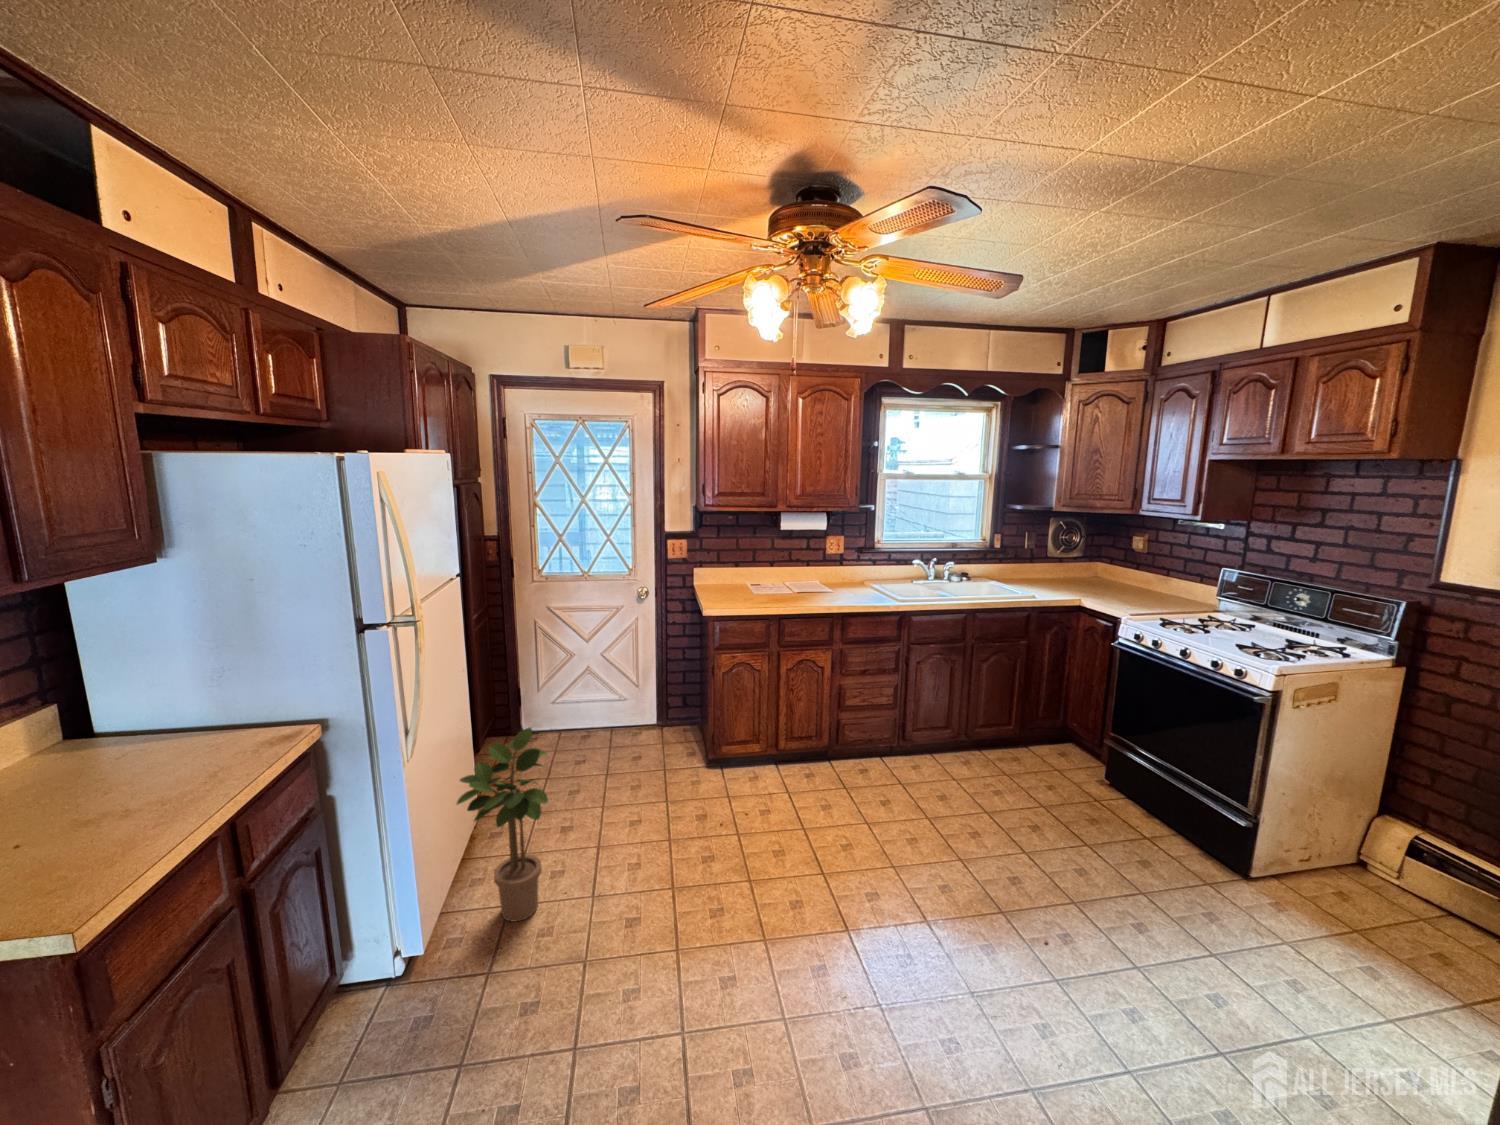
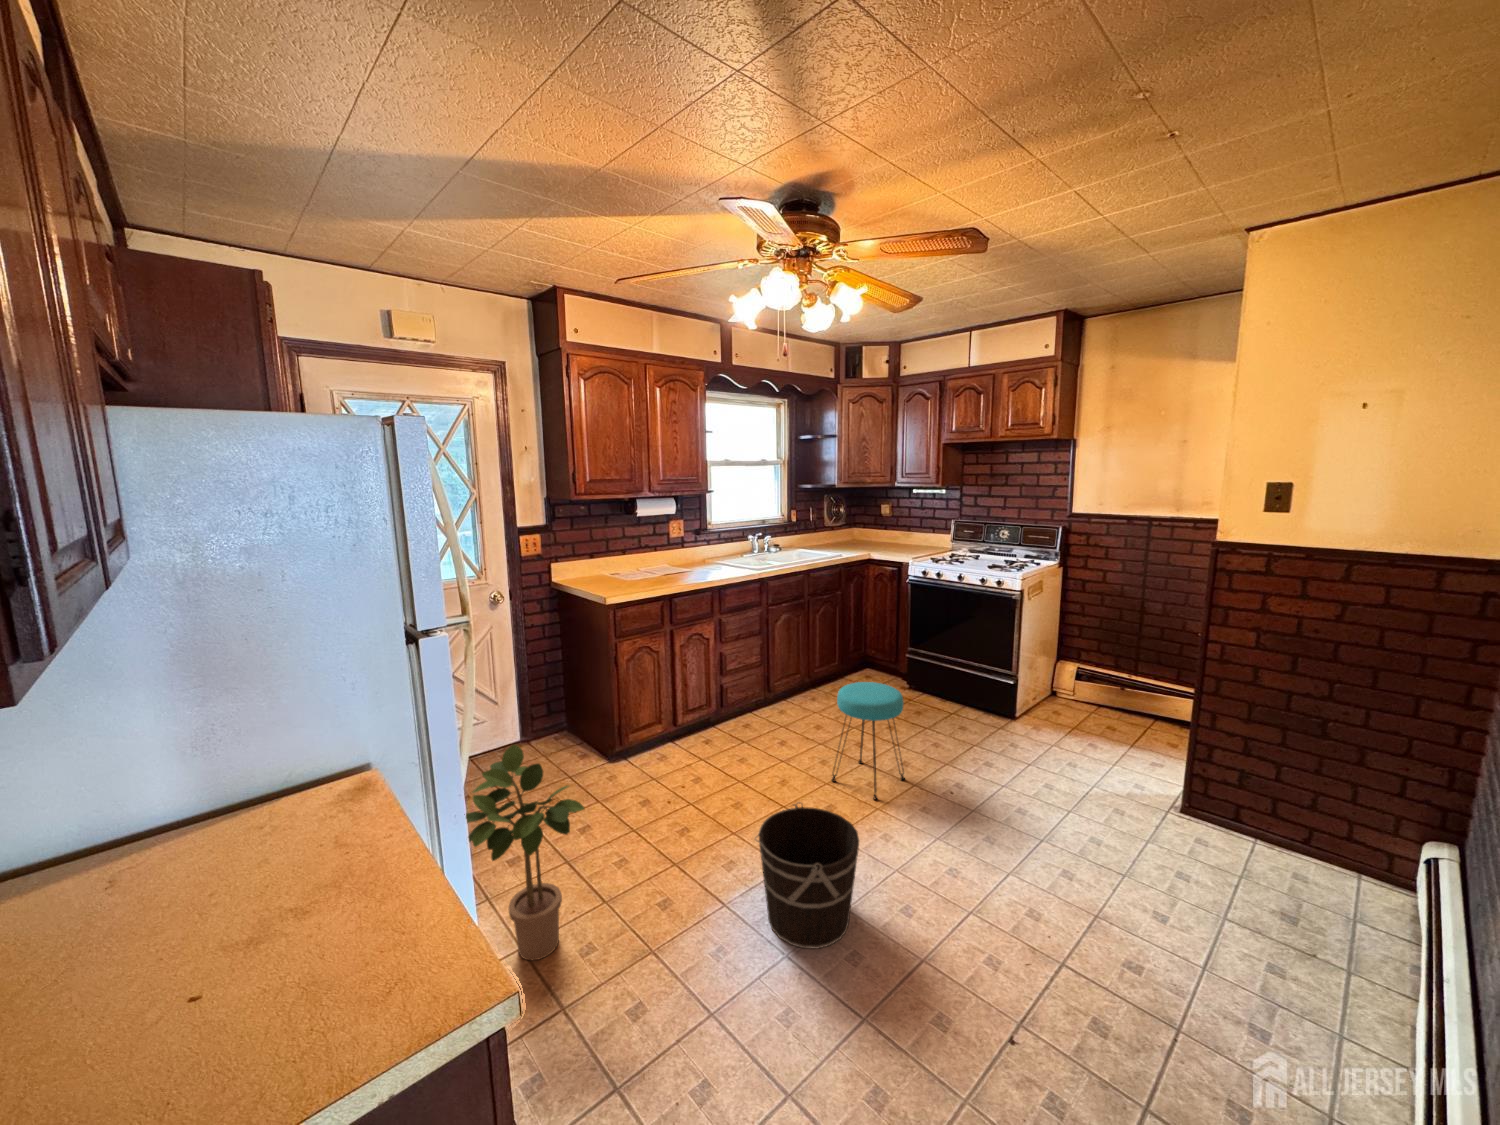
stool: none [897,757,994,909] -> present [832,682,905,799]
bucket: none [683,873,798,1048] -> present [755,803,859,949]

